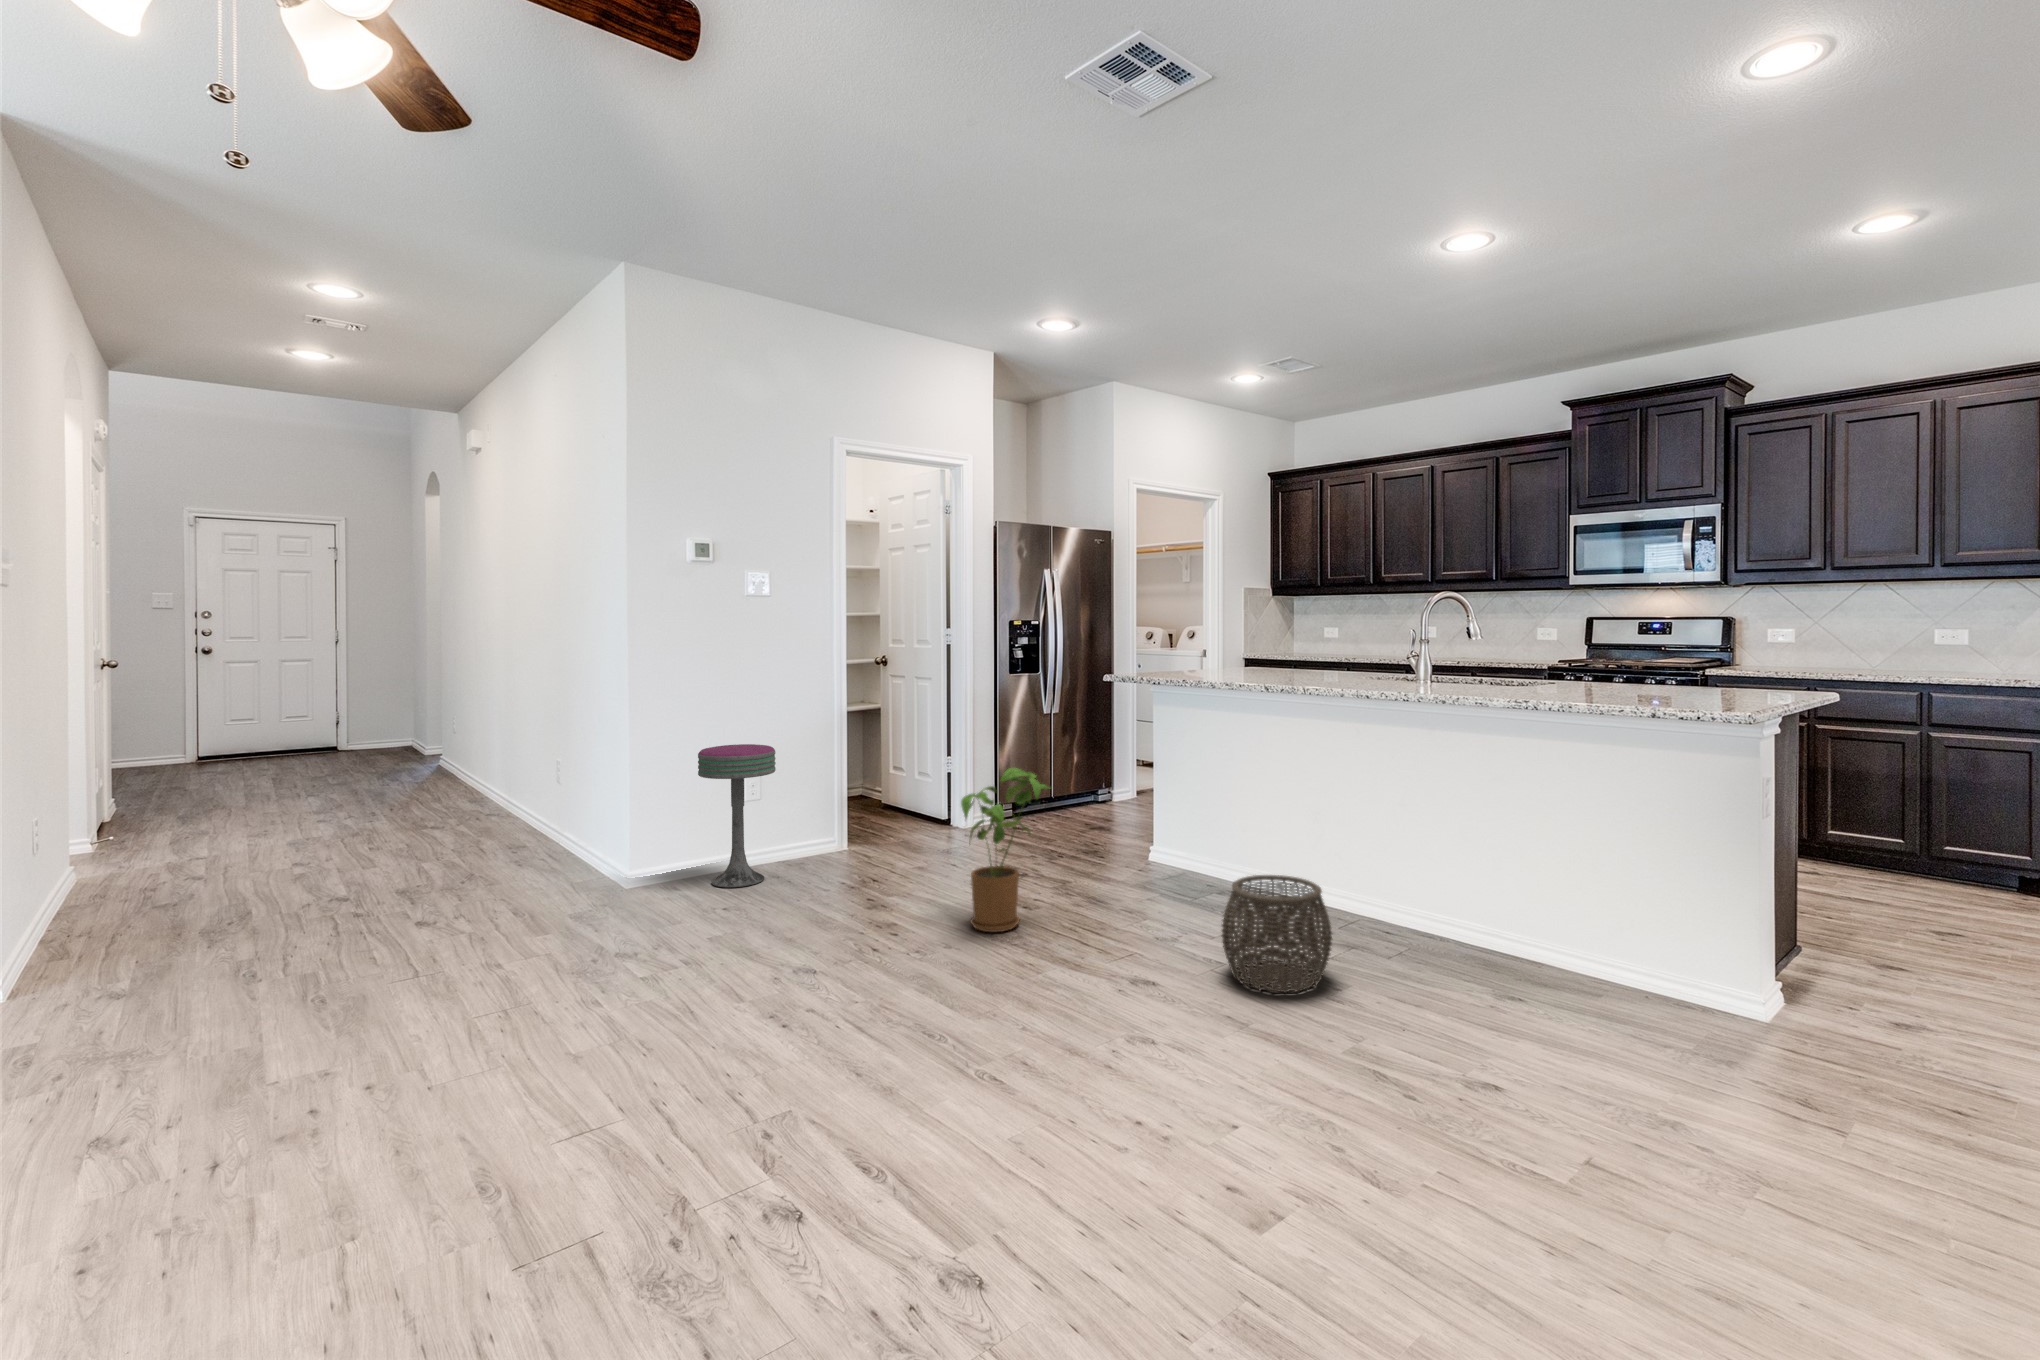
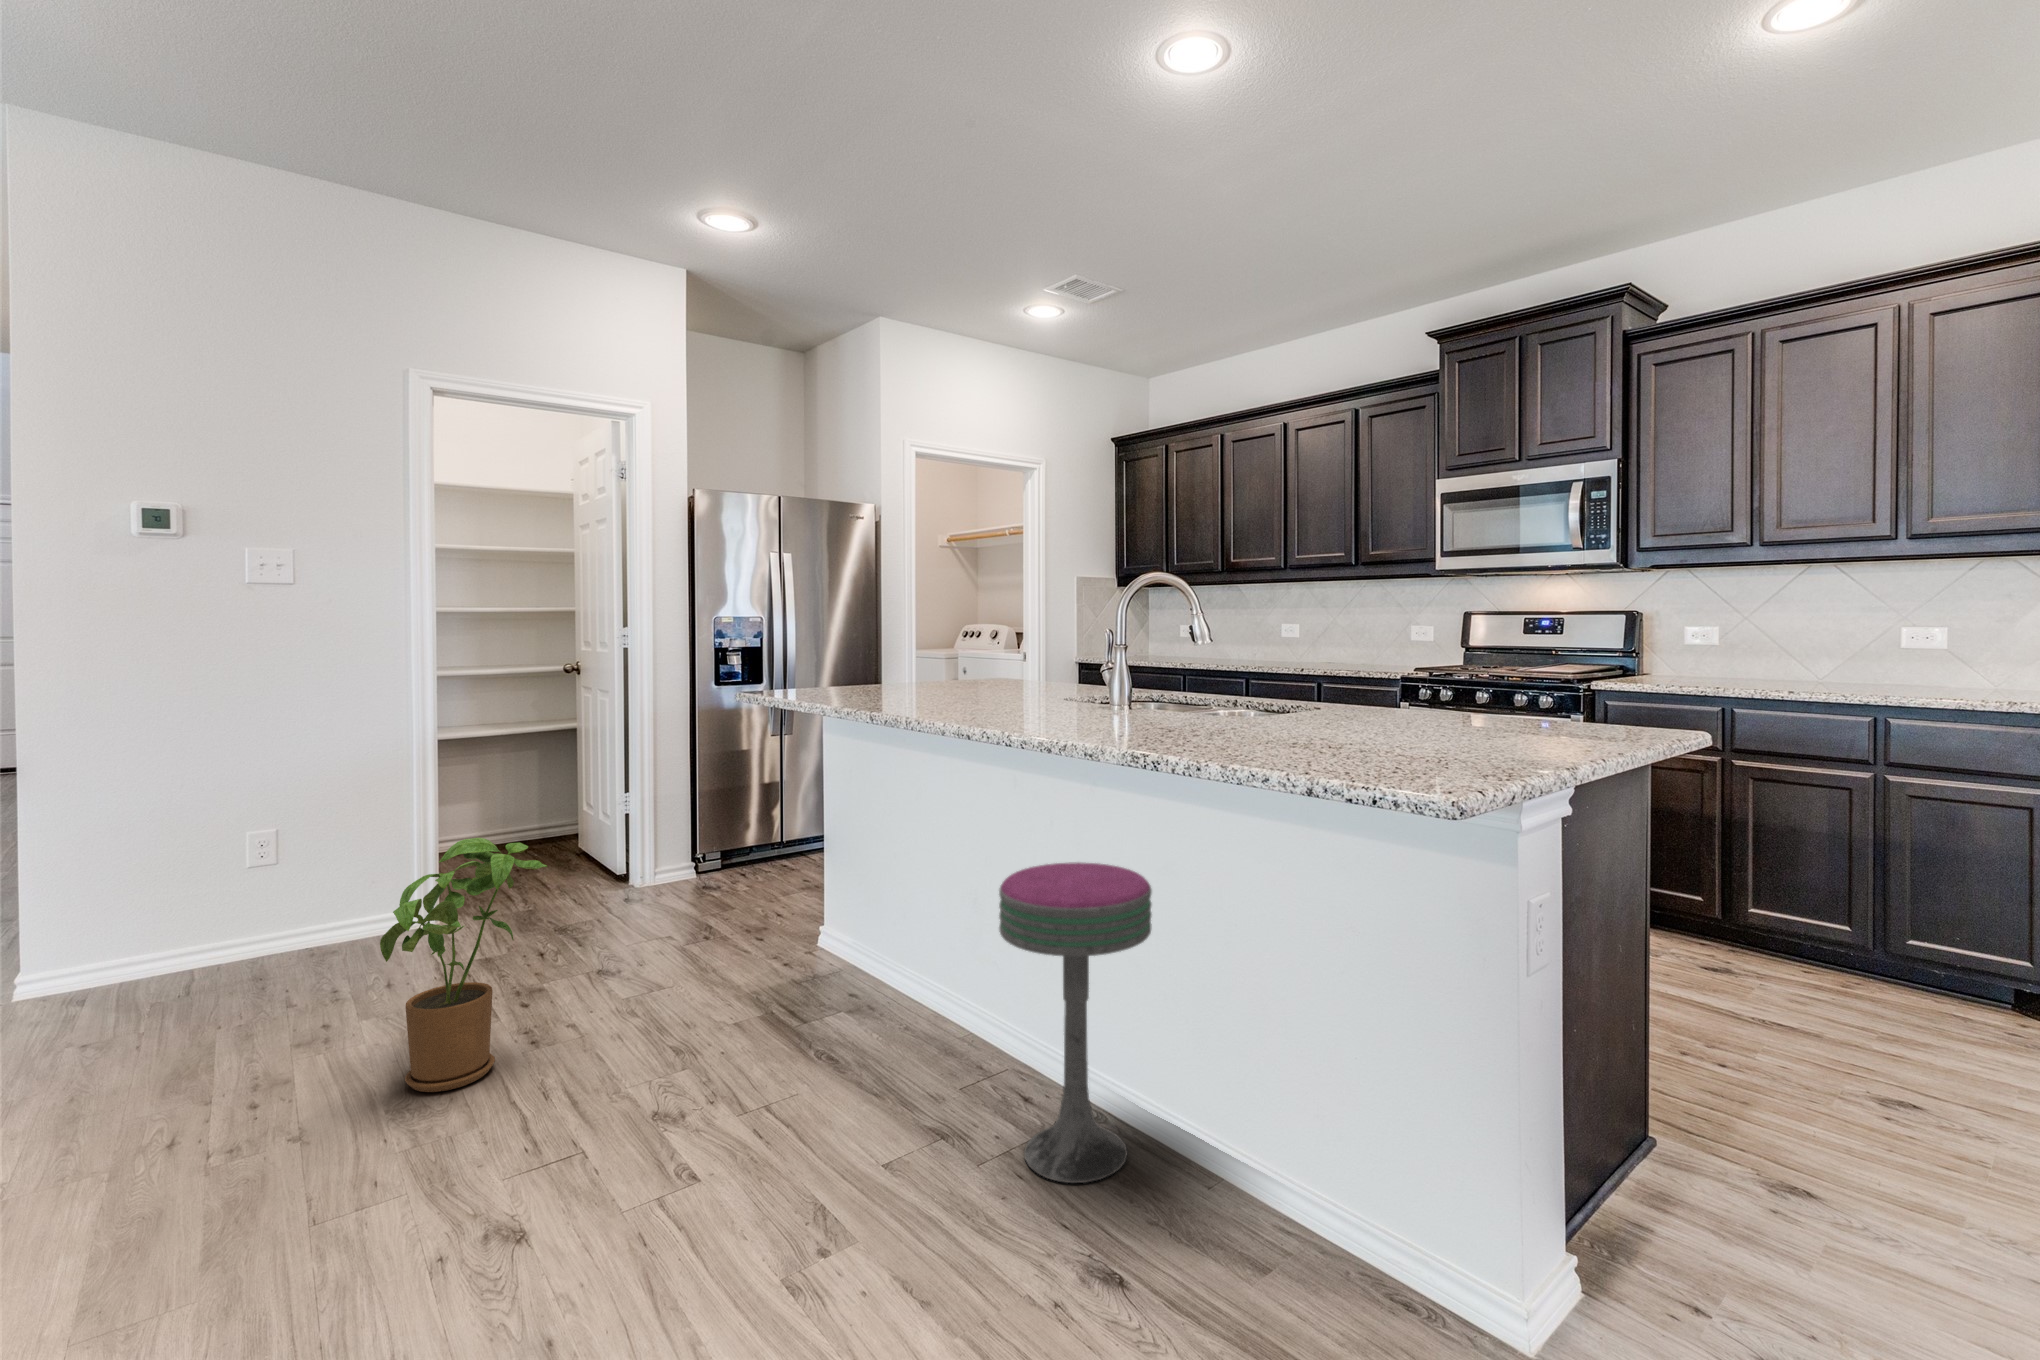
bar stool: present [698,744,776,888] -> present [999,862,1152,1183]
woven basket: present [1222,875,1332,993] -> none [662,1026,854,1254]

